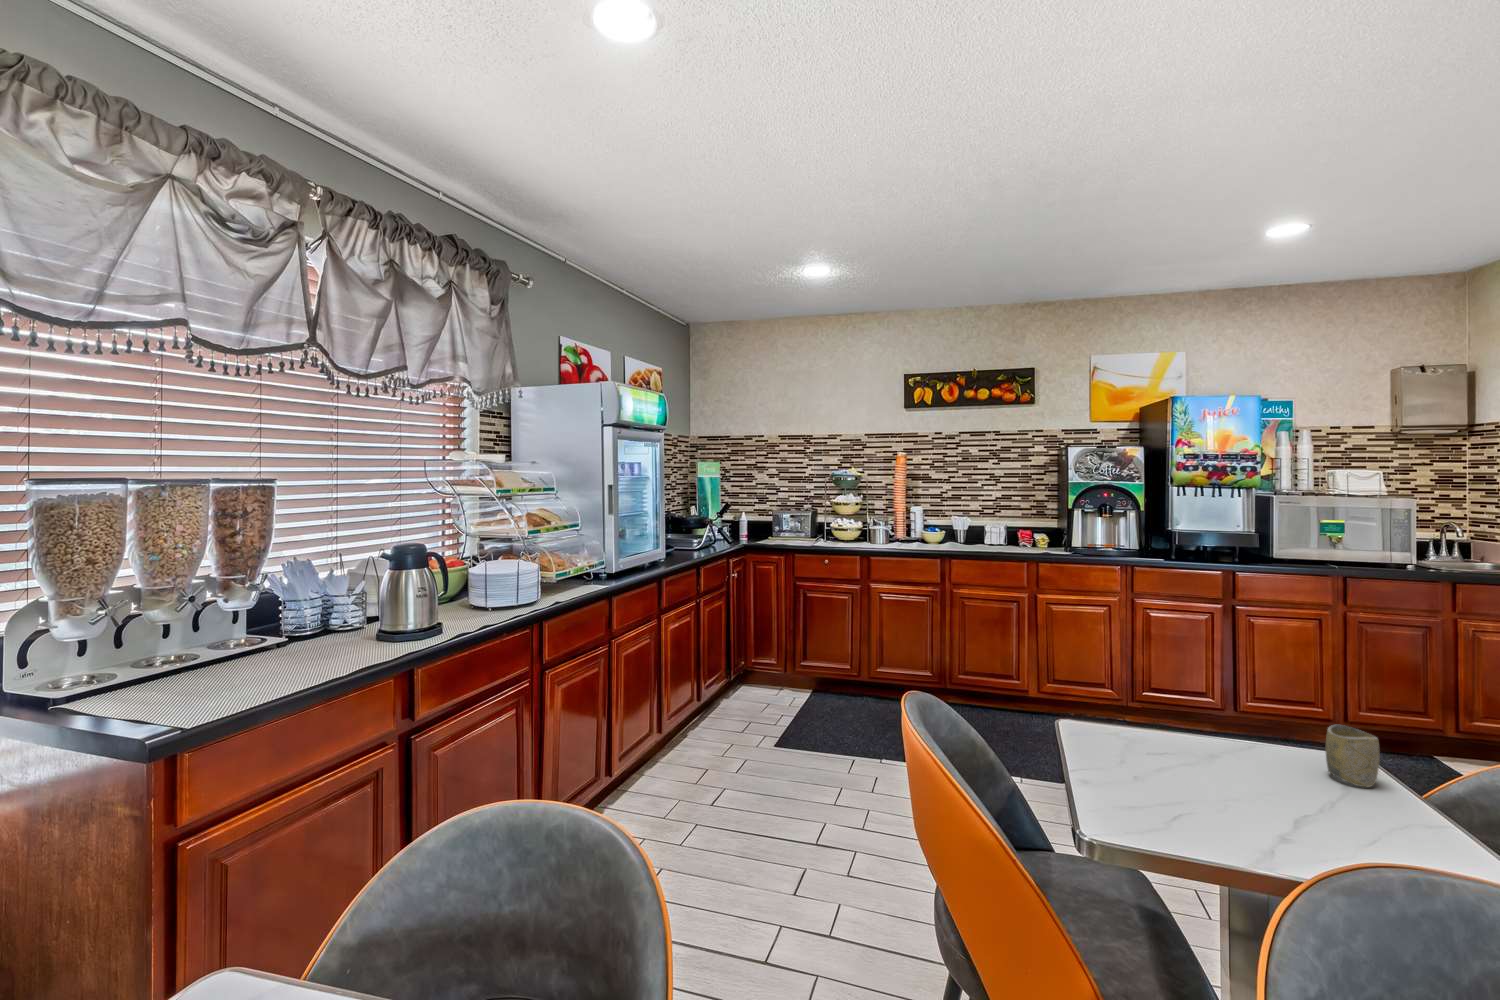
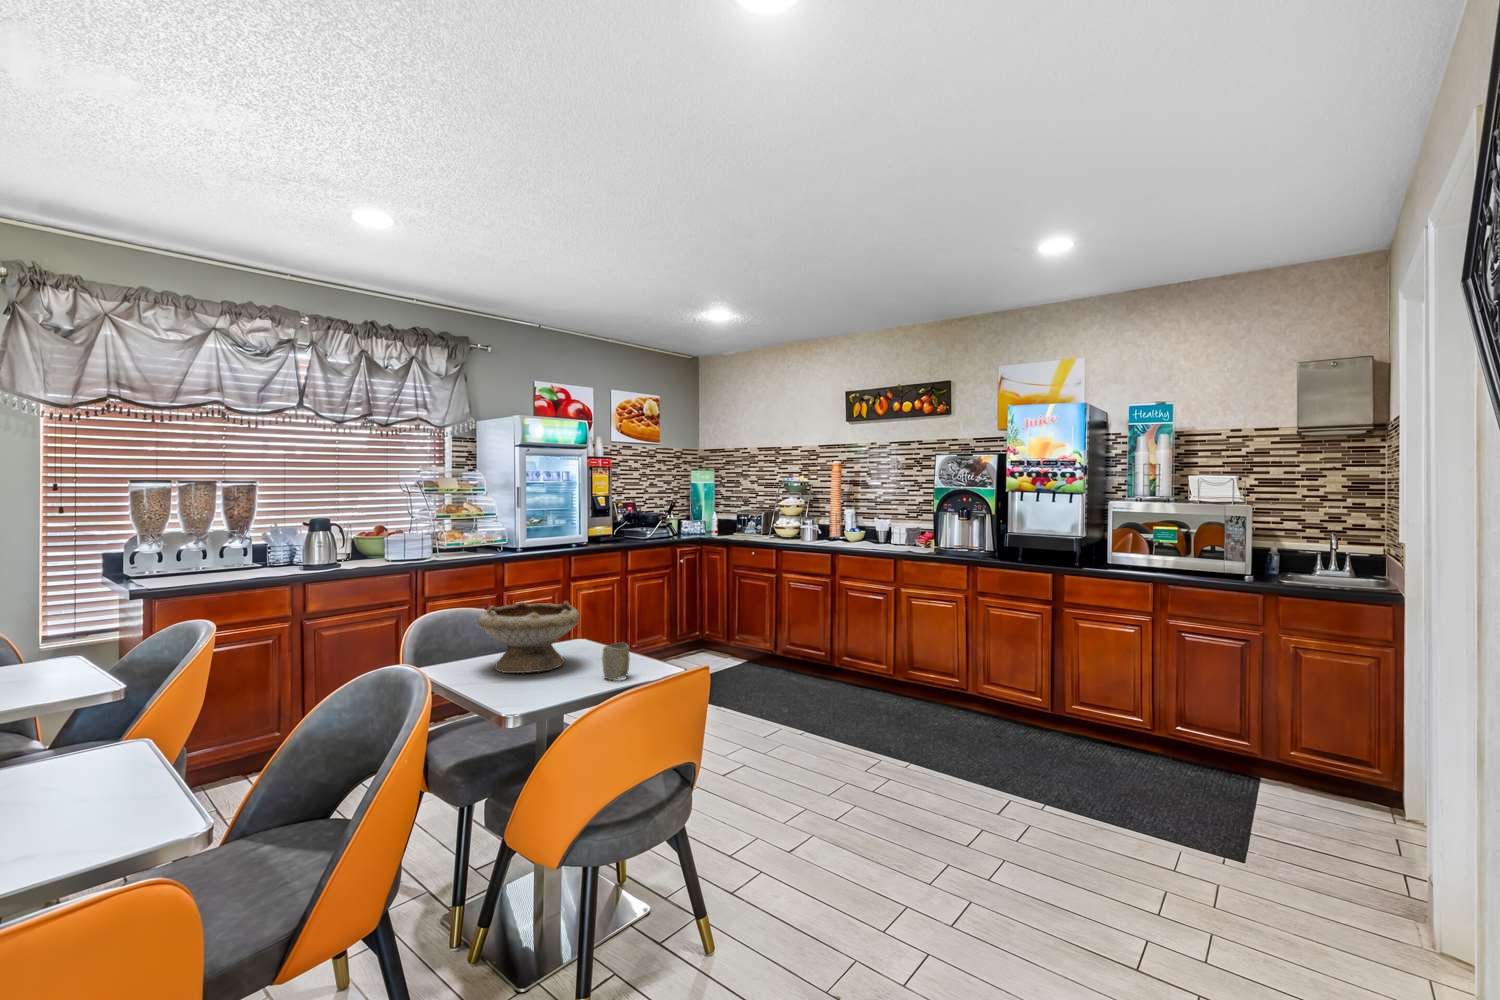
bowl: none [1107,666,1291,803] -> present [478,601,580,673]

